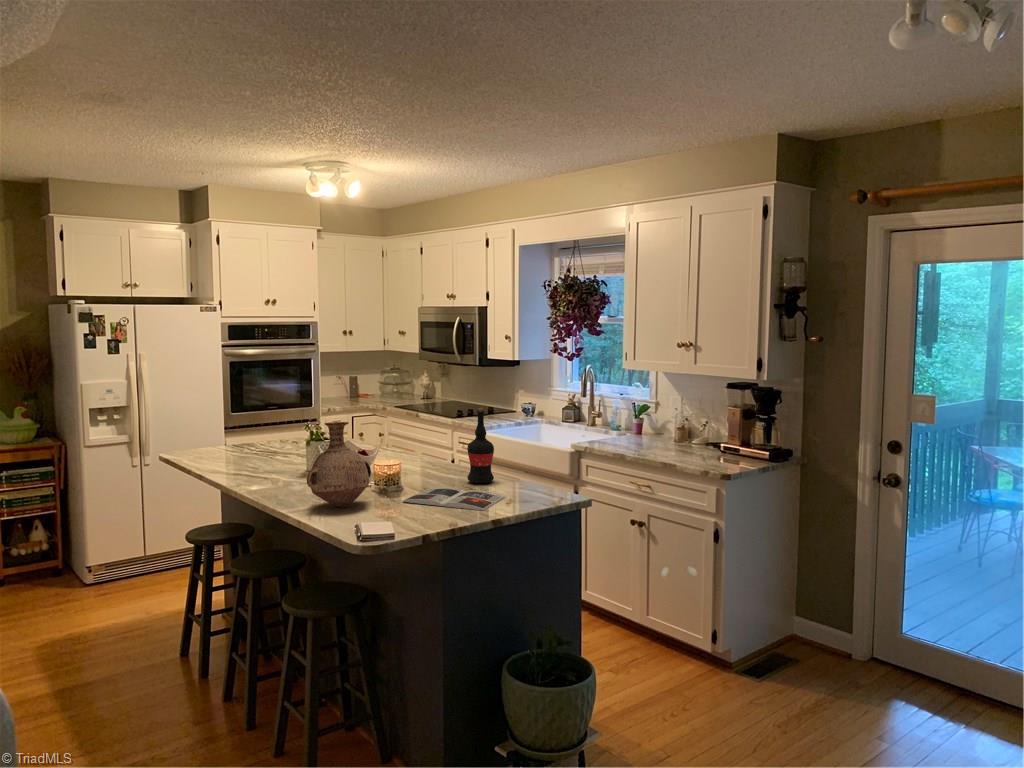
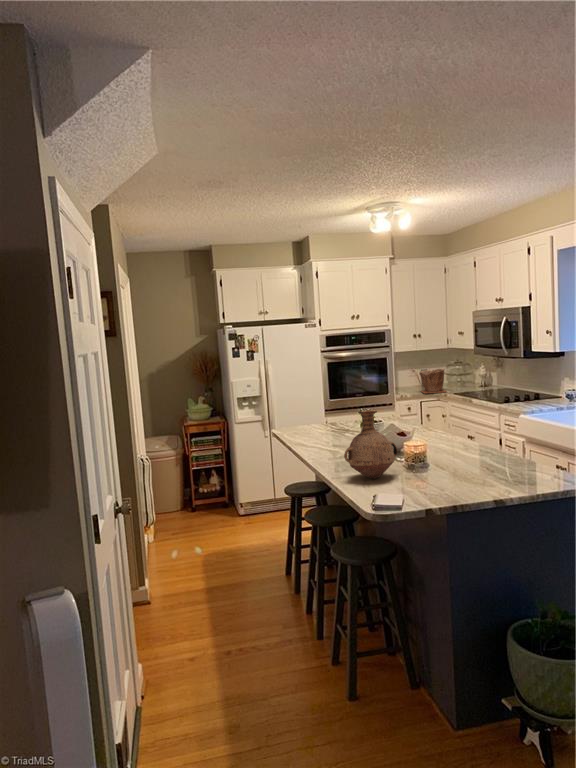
plant pot: none [351,375,385,406] -> present [419,368,446,393]
wine bottle: present [467,408,494,483] -> none [486,398,512,464]
magazine: present [402,487,505,511] -> none [422,466,517,490]

